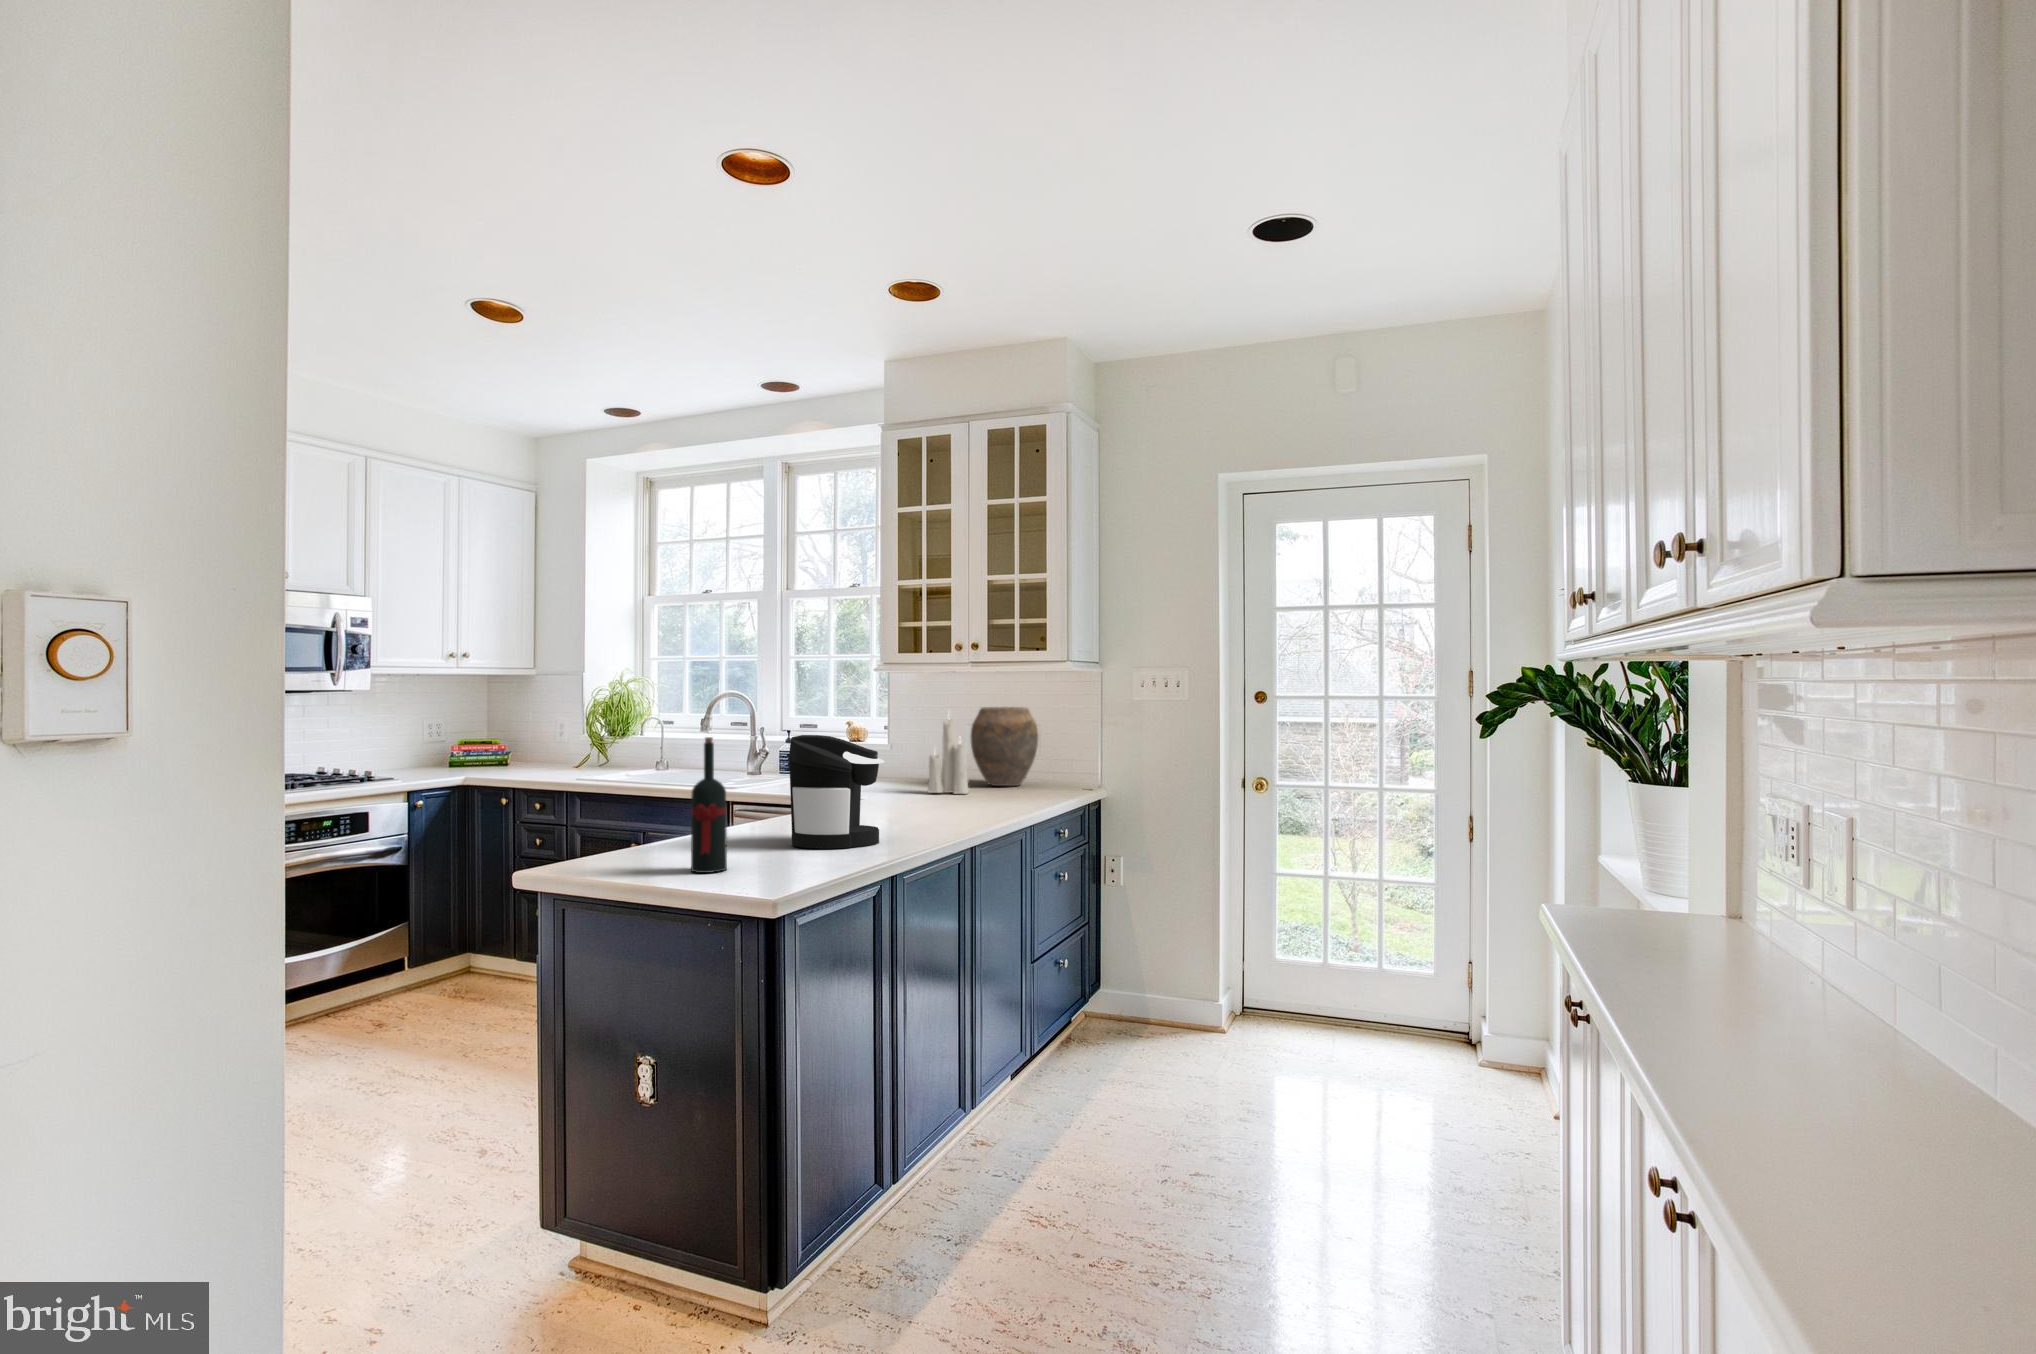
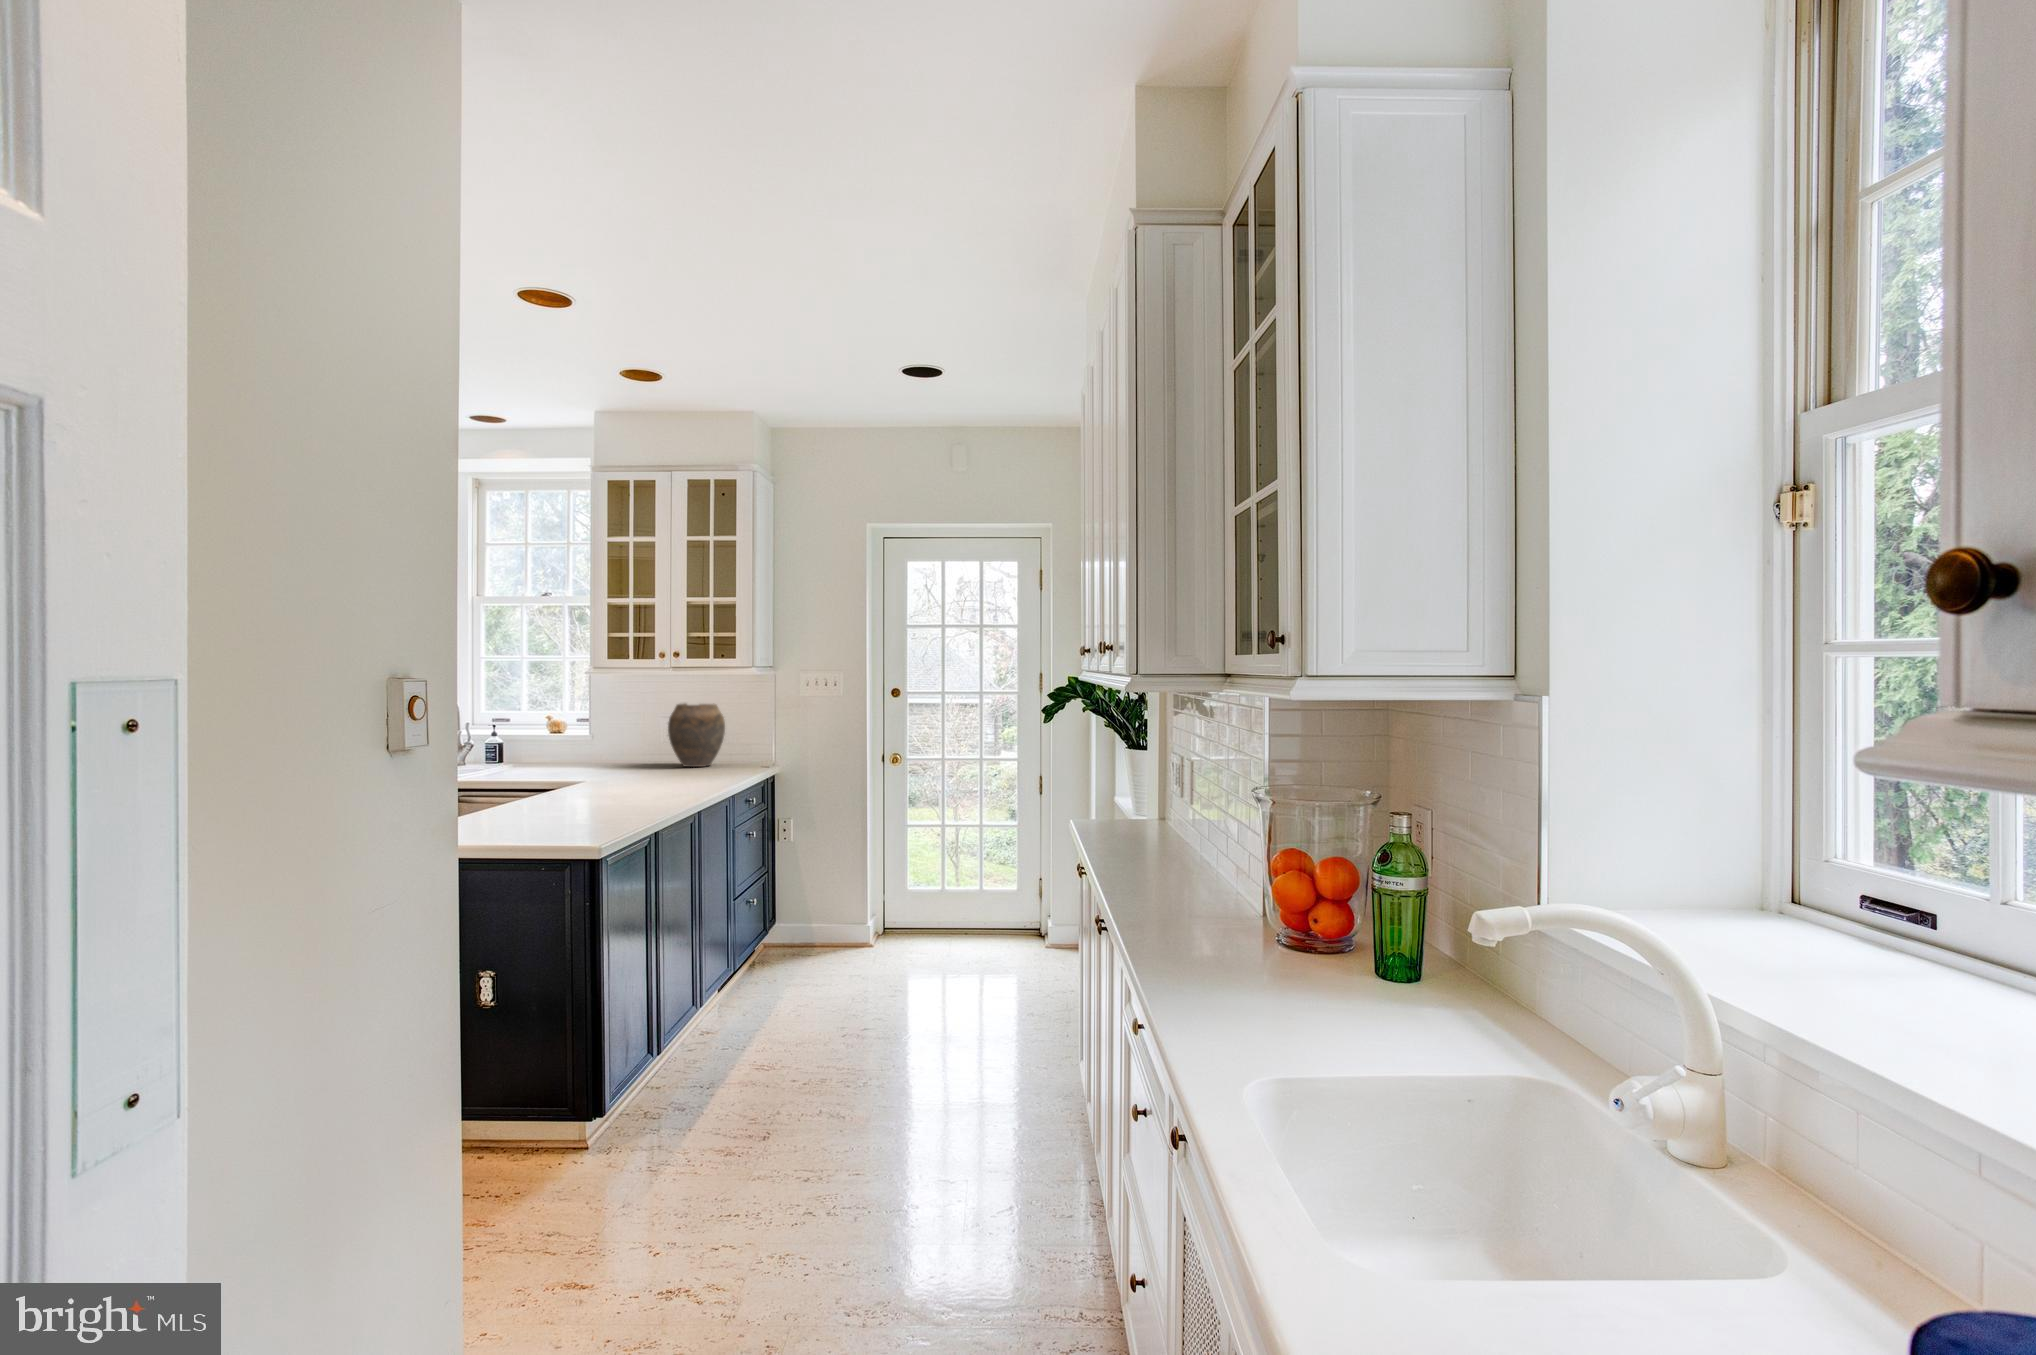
candle: present [928,719,969,794] -> none [637,703,673,774]
coffee maker: present [789,735,884,849] -> none [564,730,641,815]
wine bottle: present [691,737,727,873] -> none [506,733,535,835]

